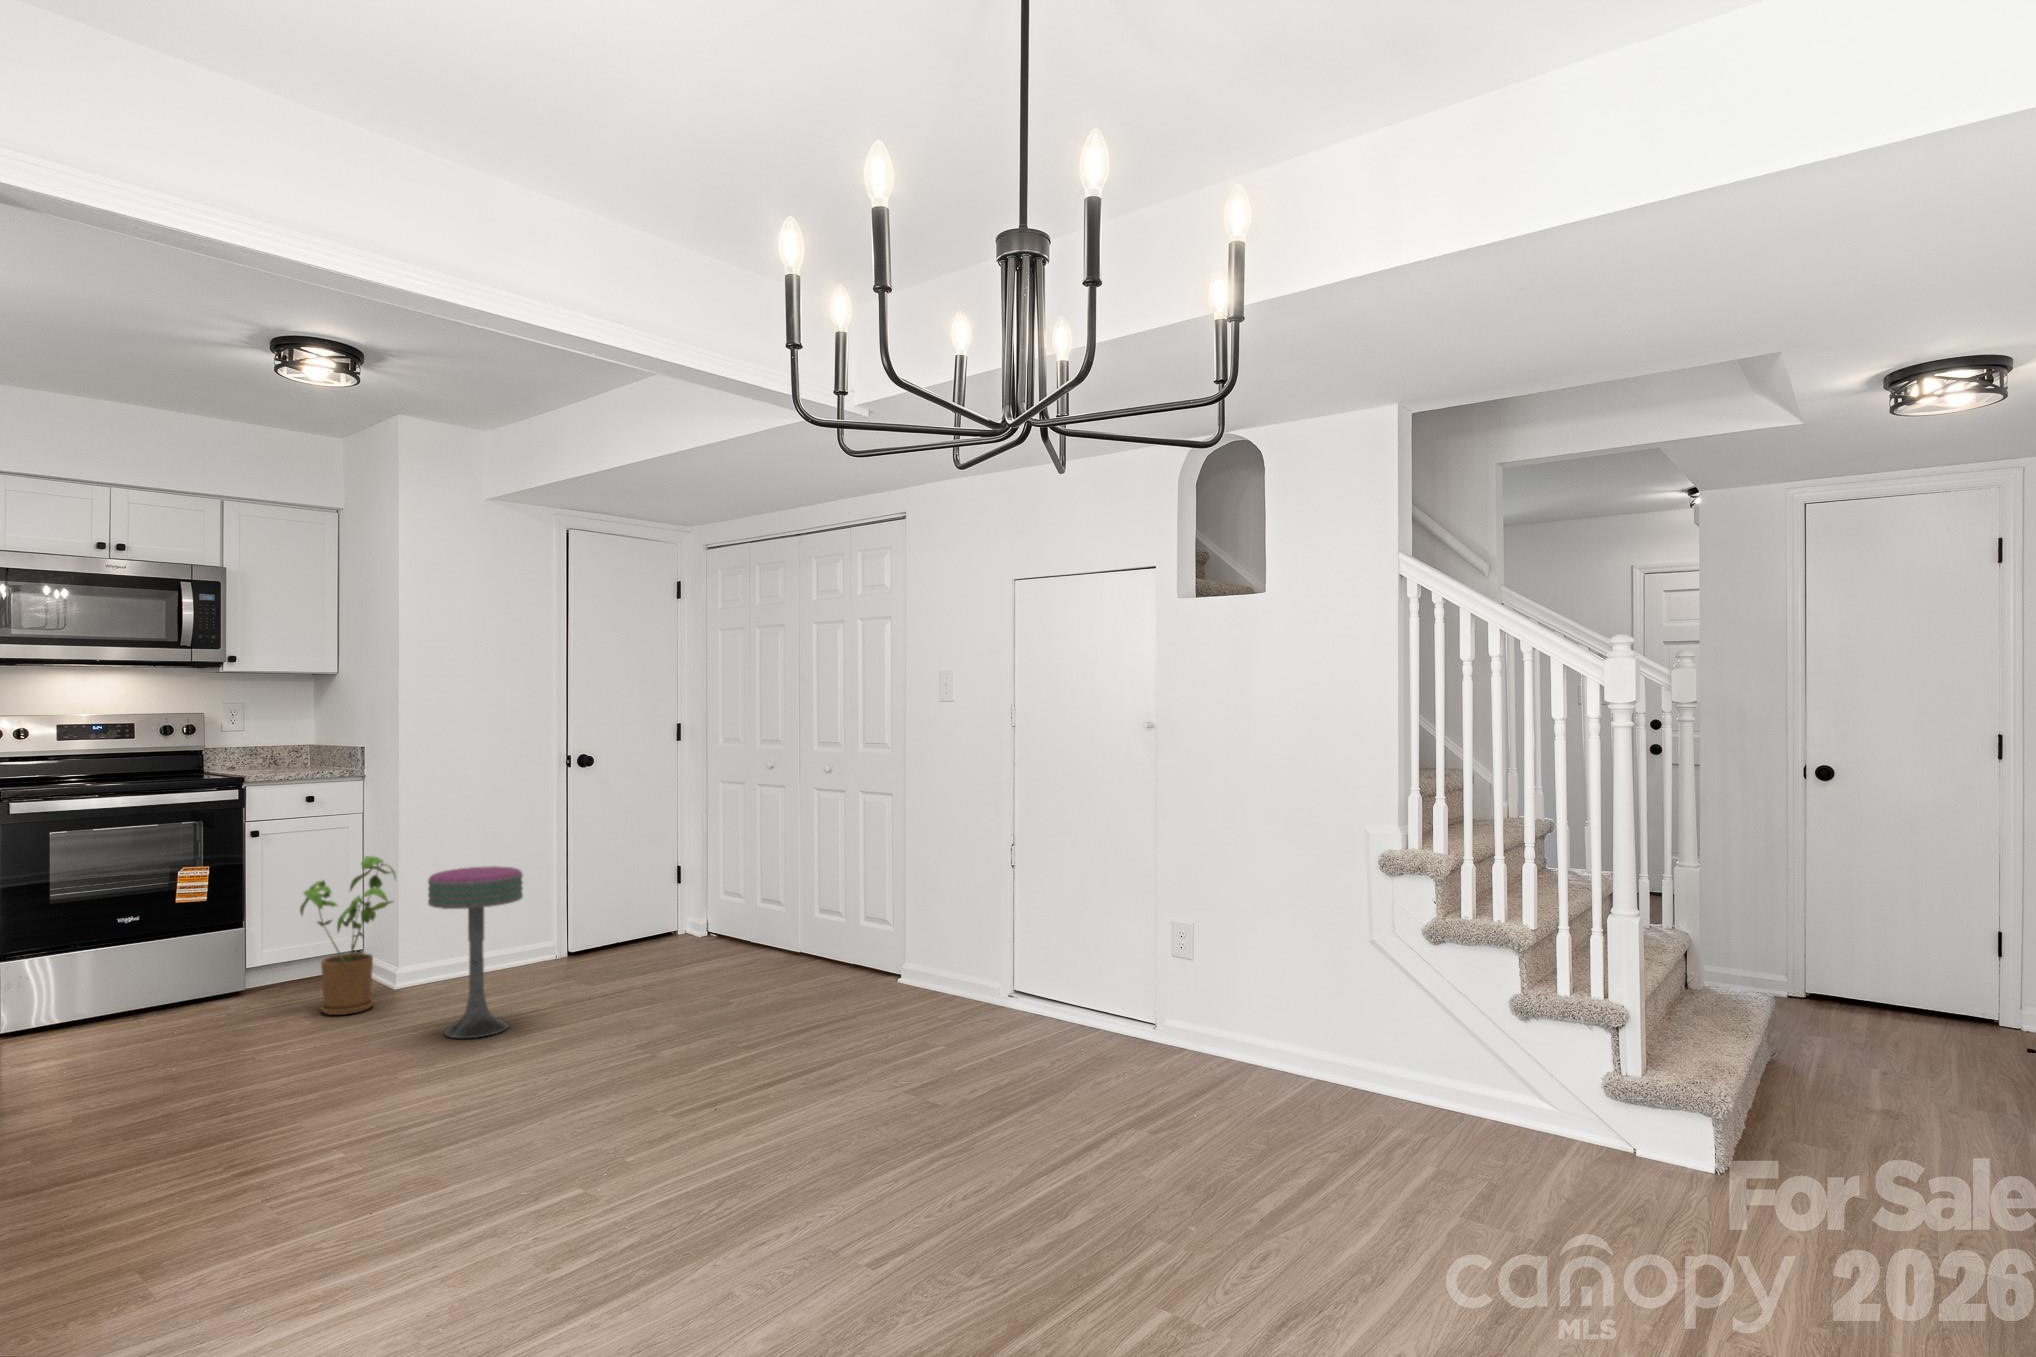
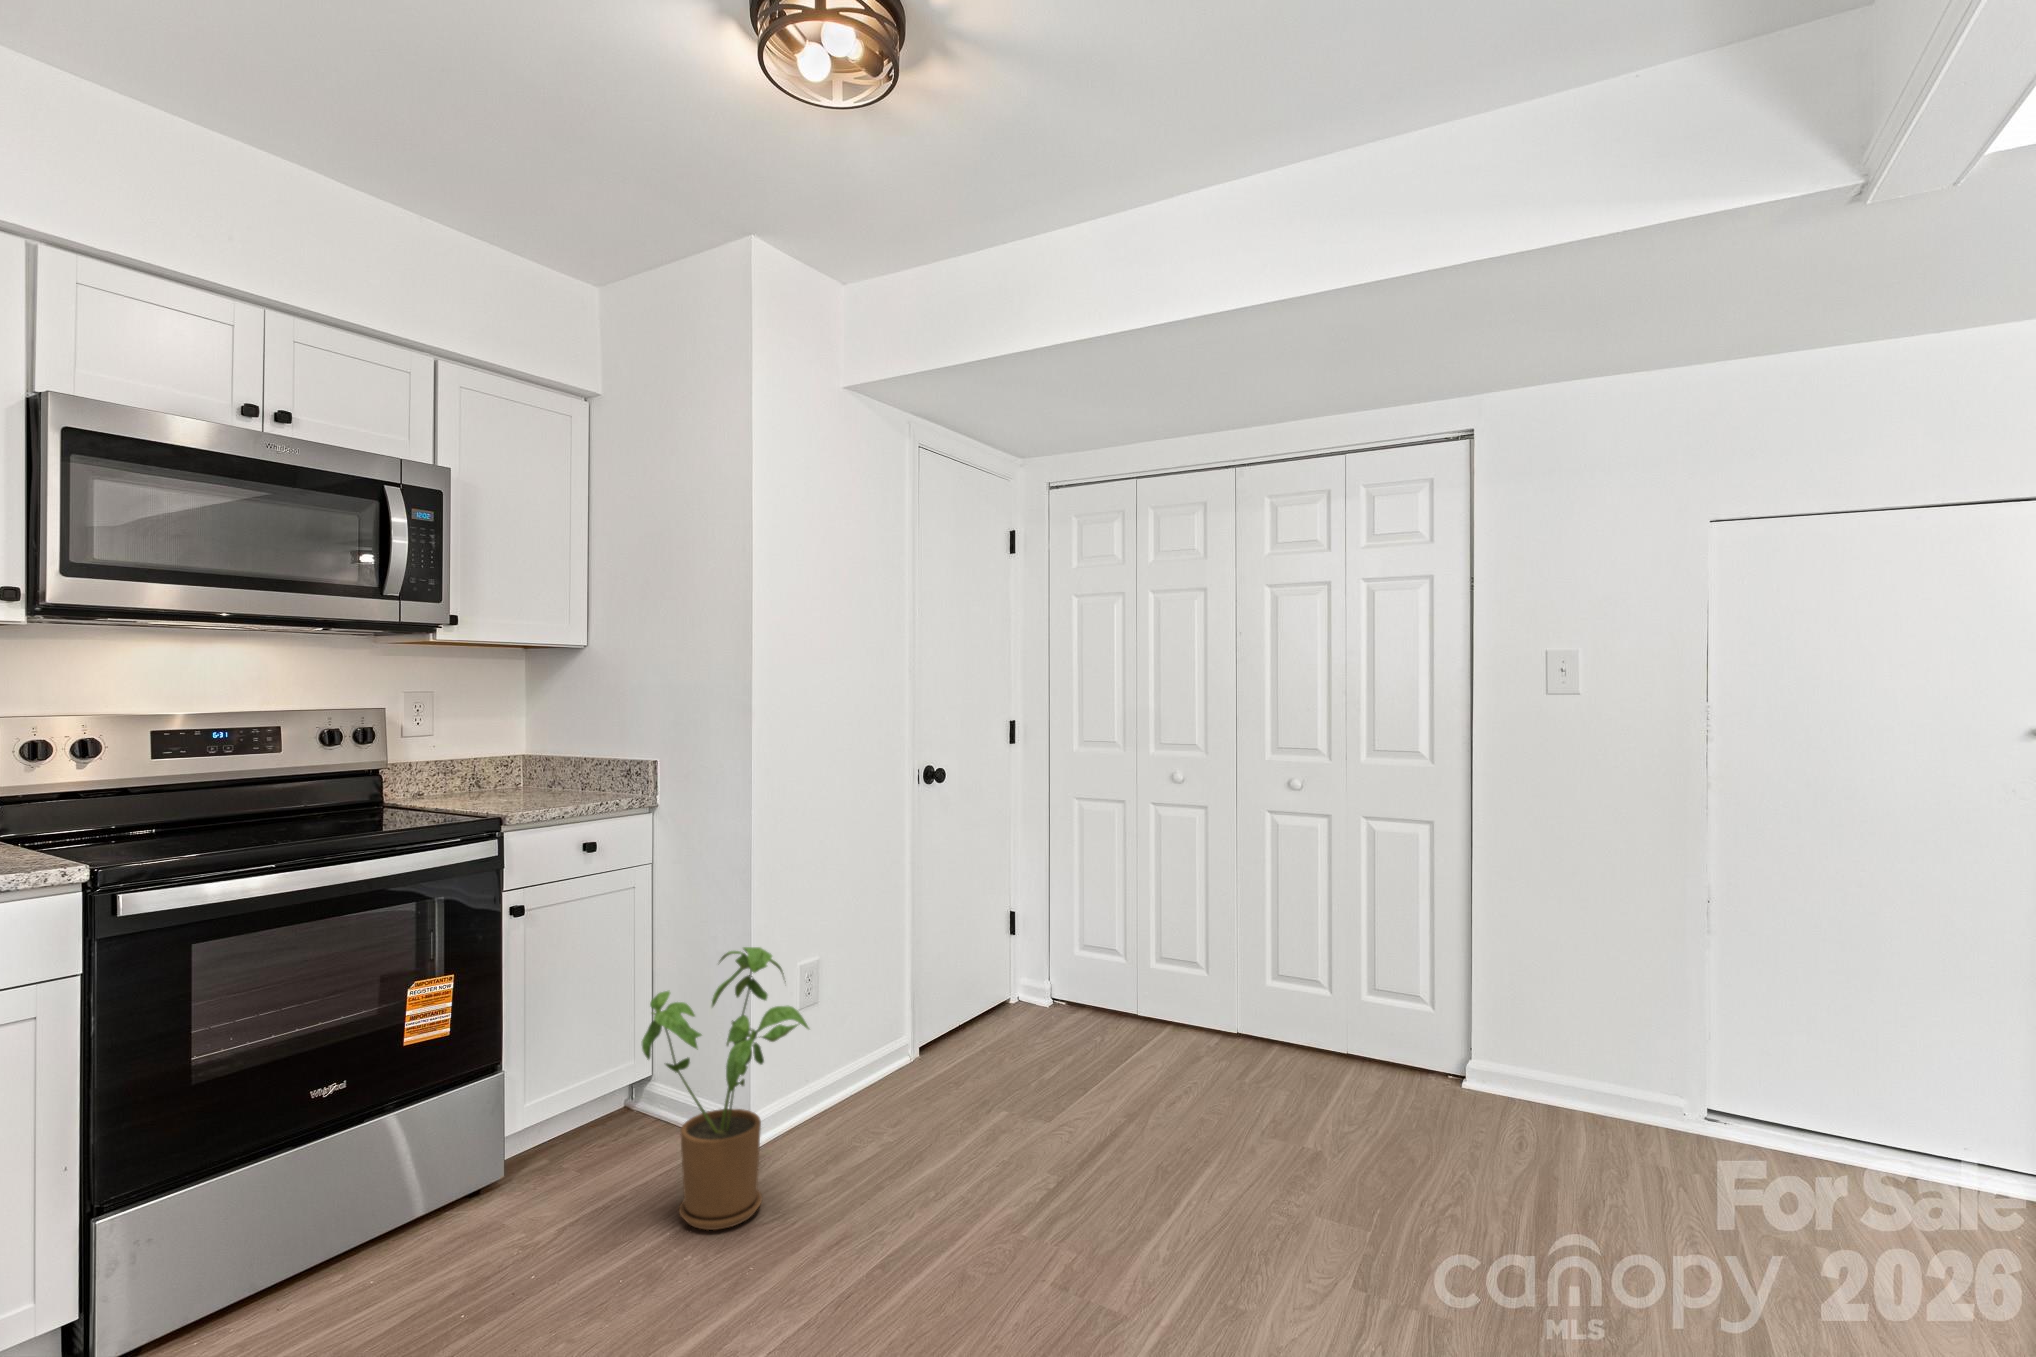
bar stool: present [428,866,523,1038] -> none [940,965,1089,1285]

